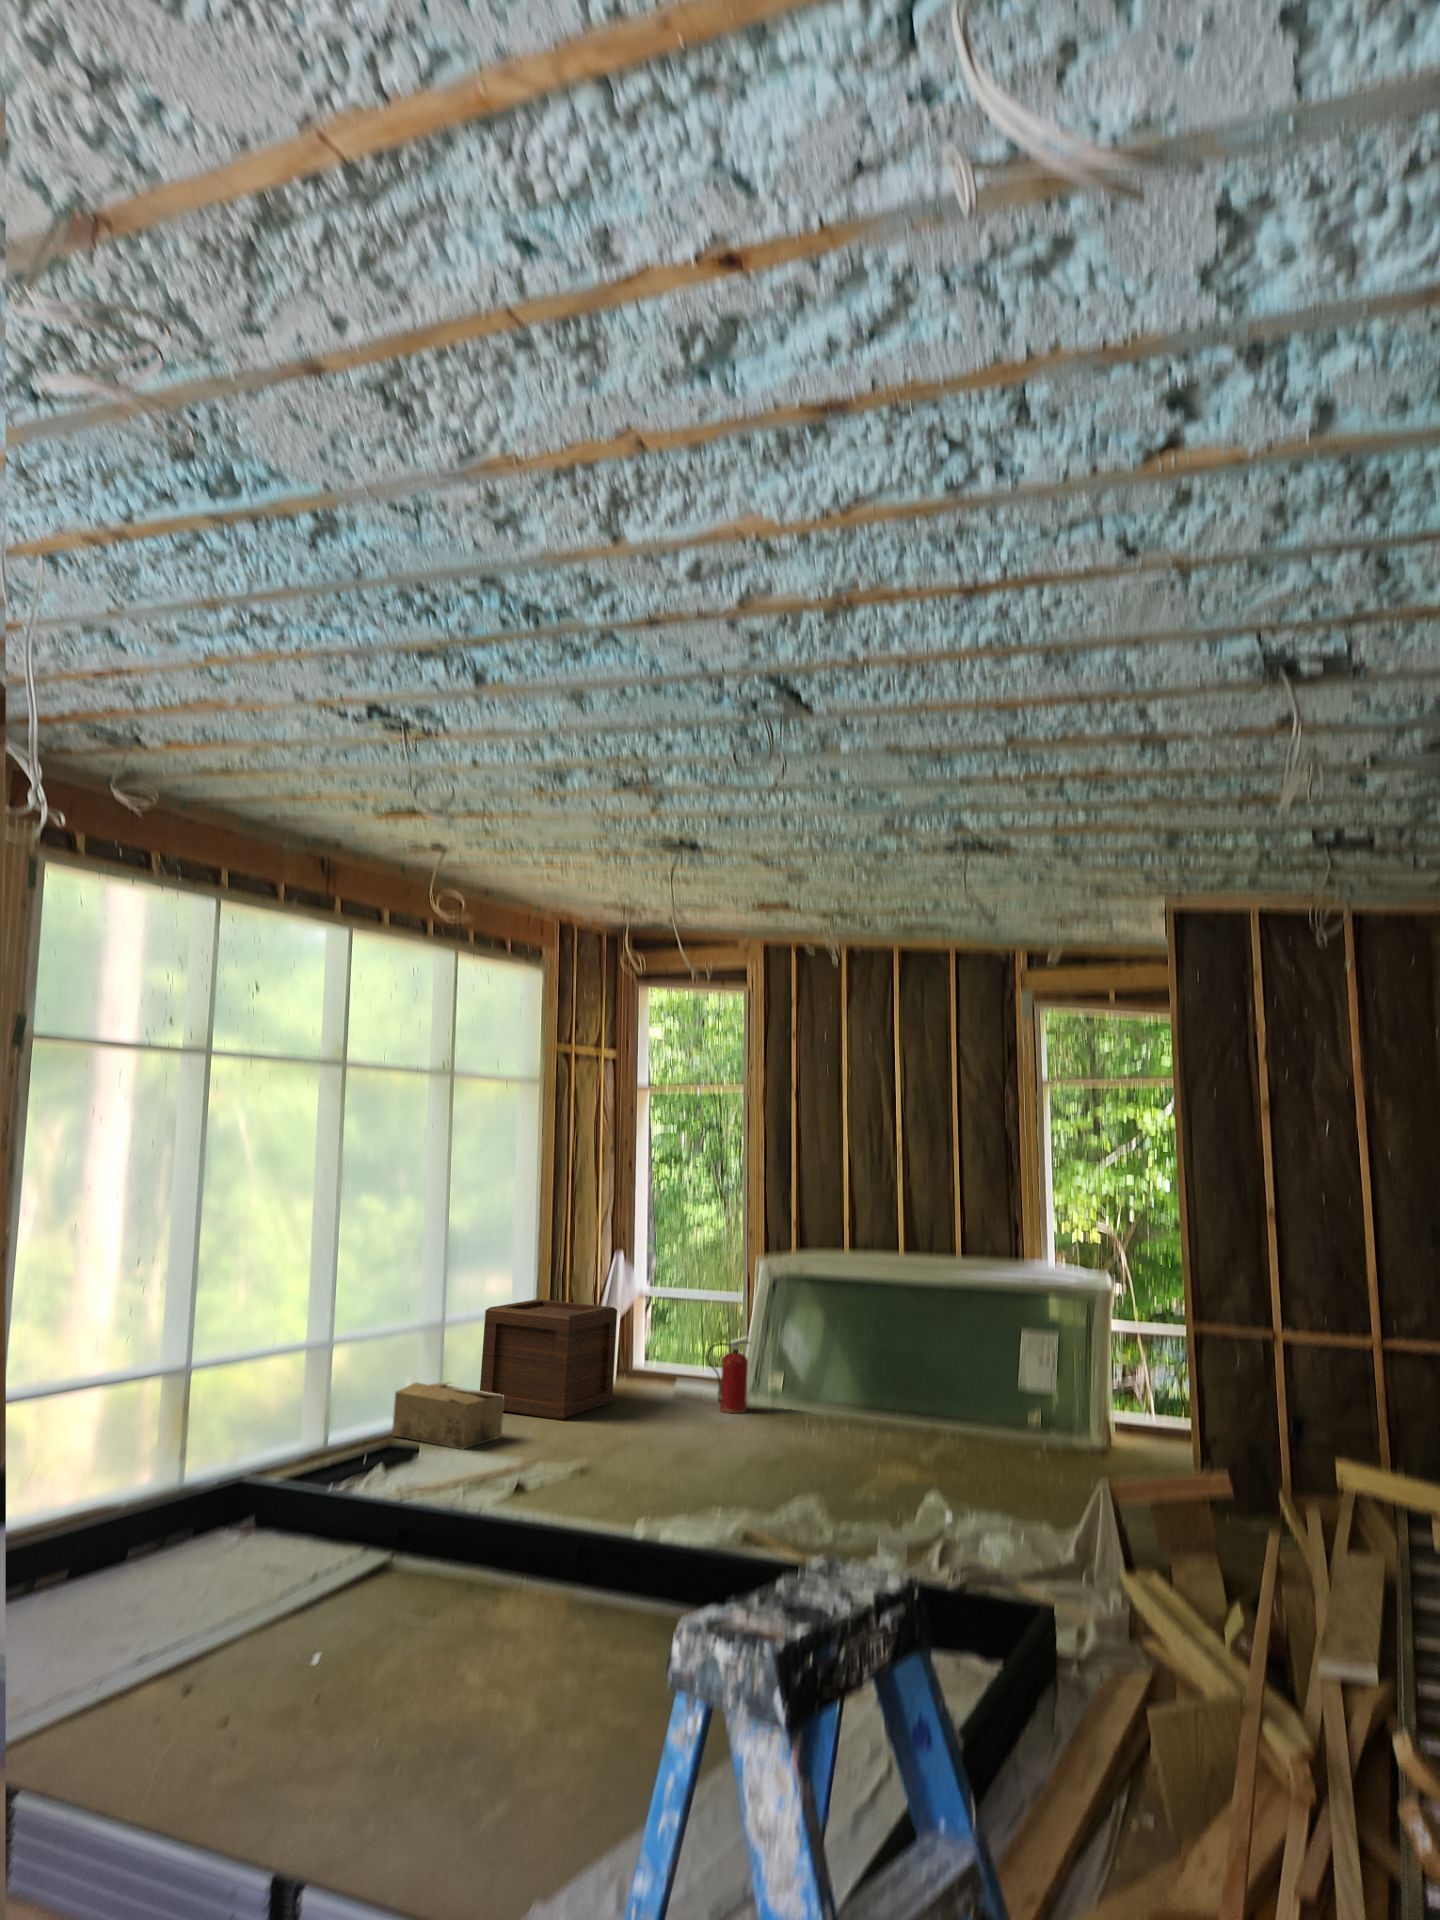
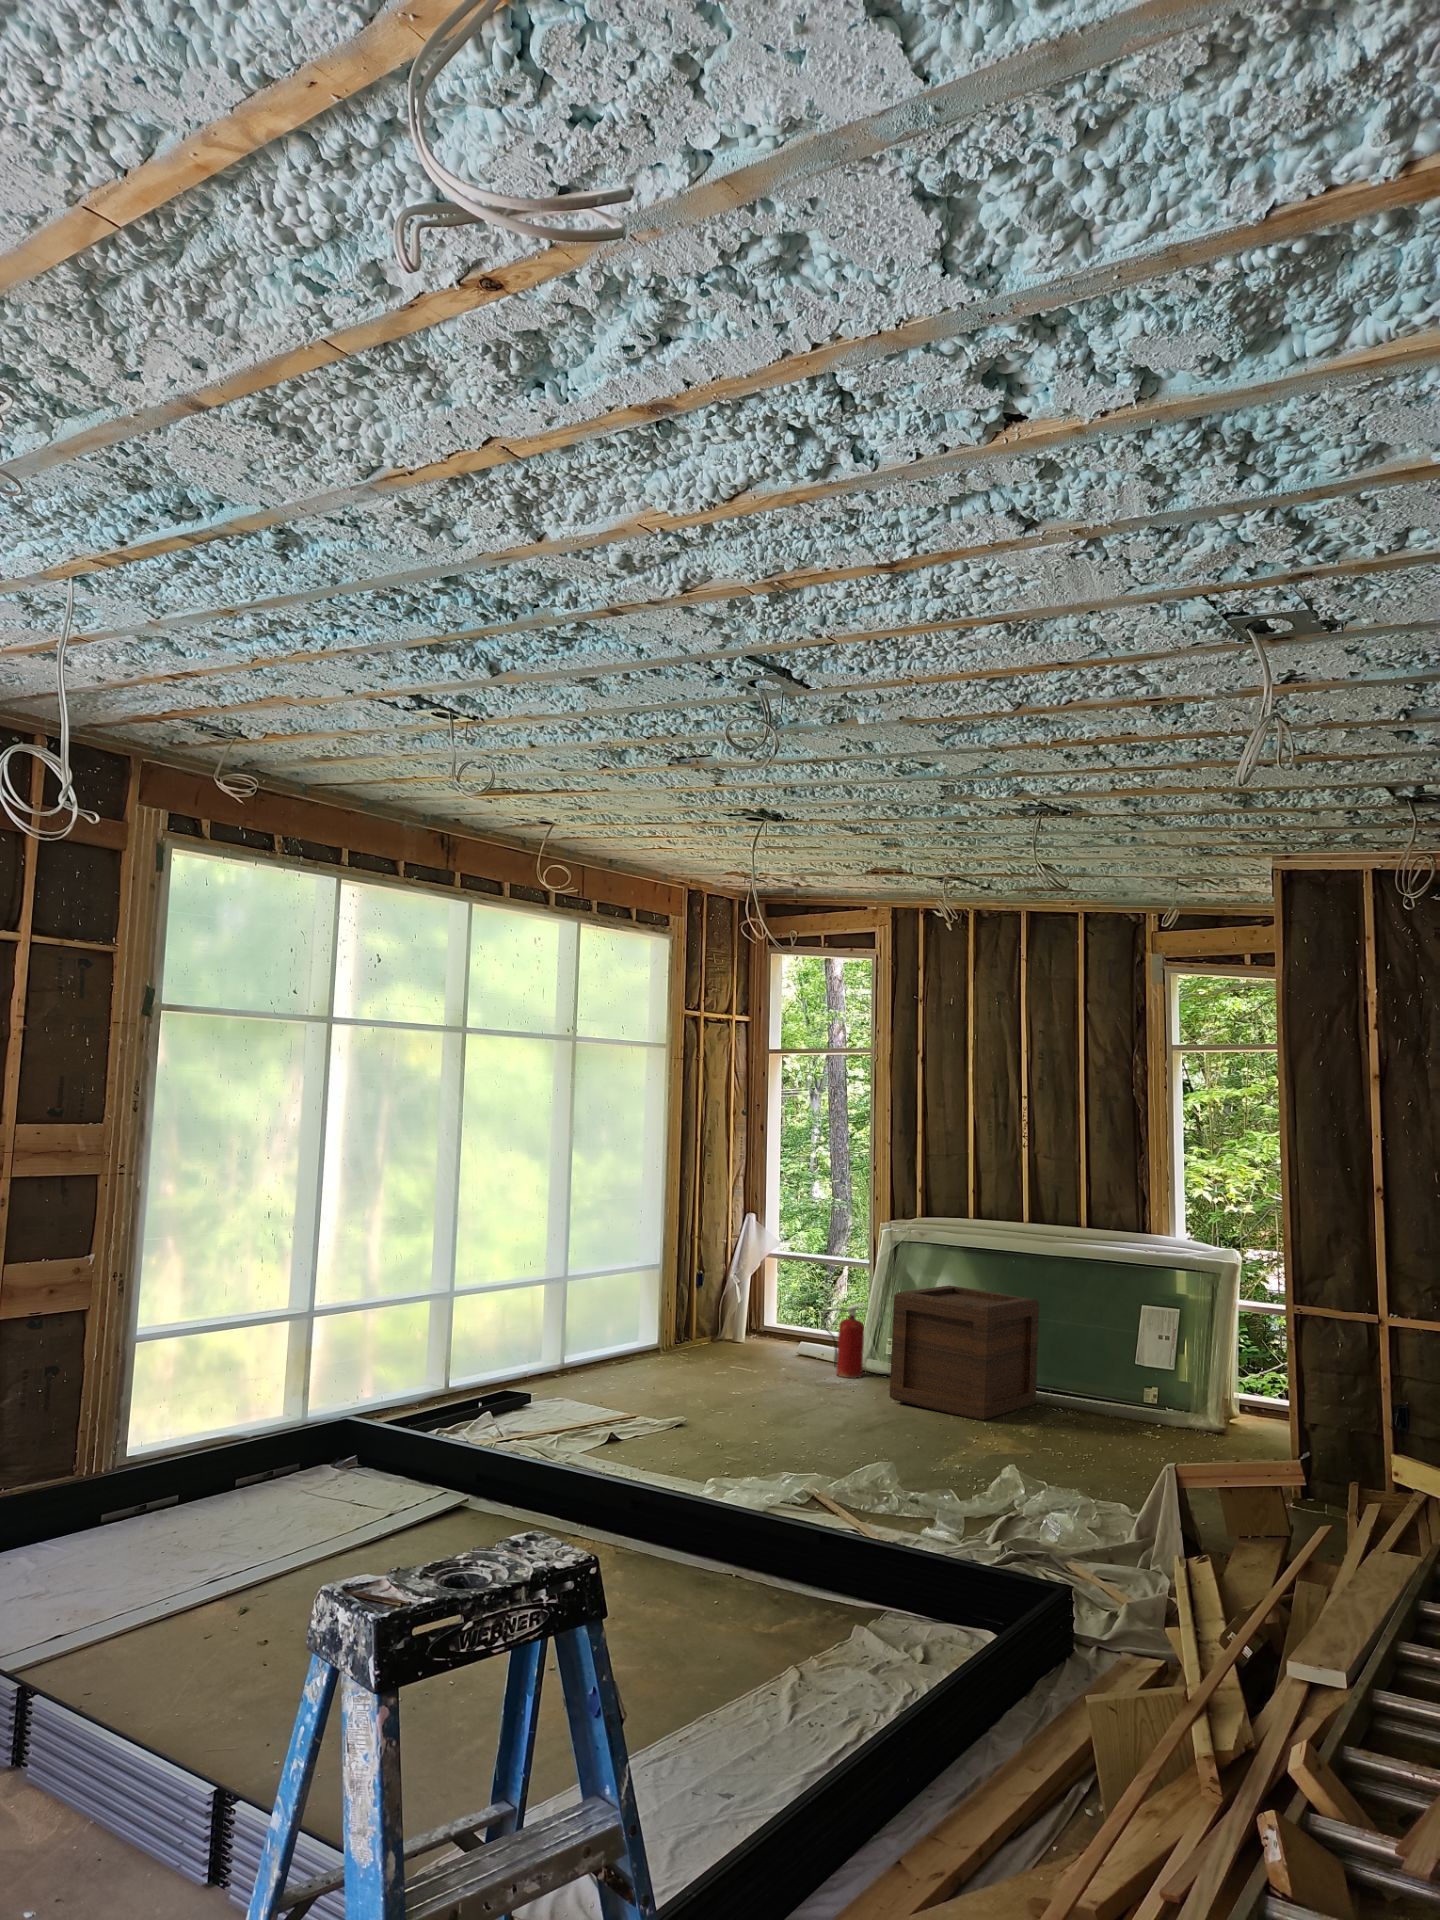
wooden crate: present [480,1299,617,1420] -> present [890,1285,1039,1421]
cardboard box: present [392,1383,504,1449] -> none [513,1333,617,1398]

